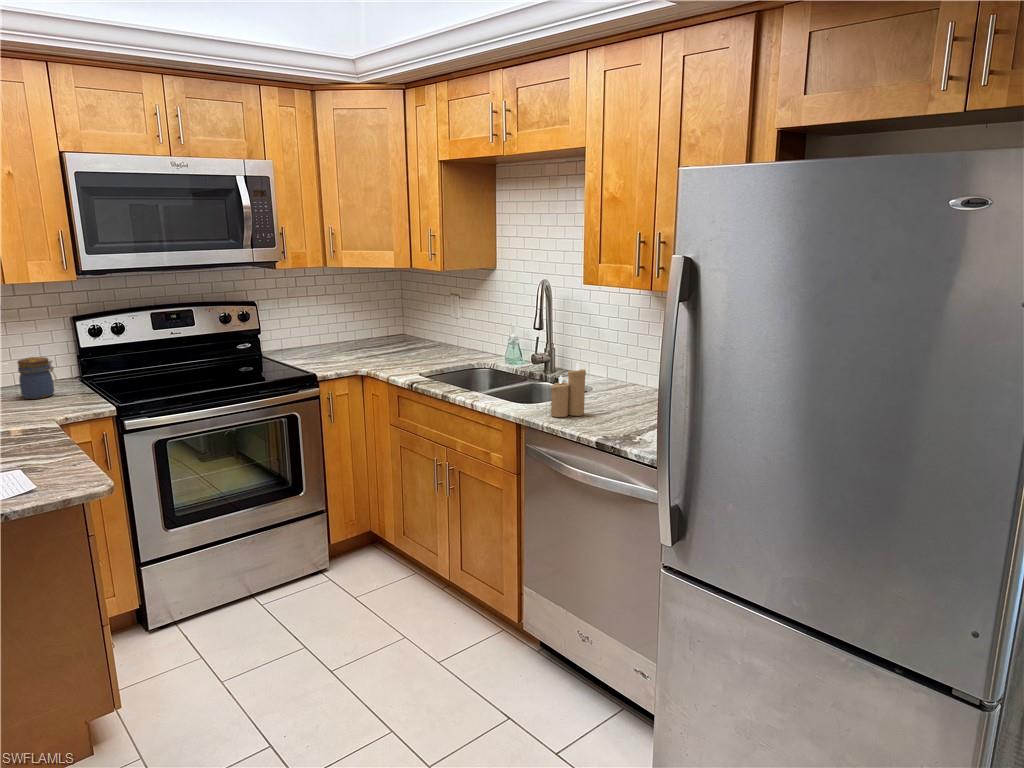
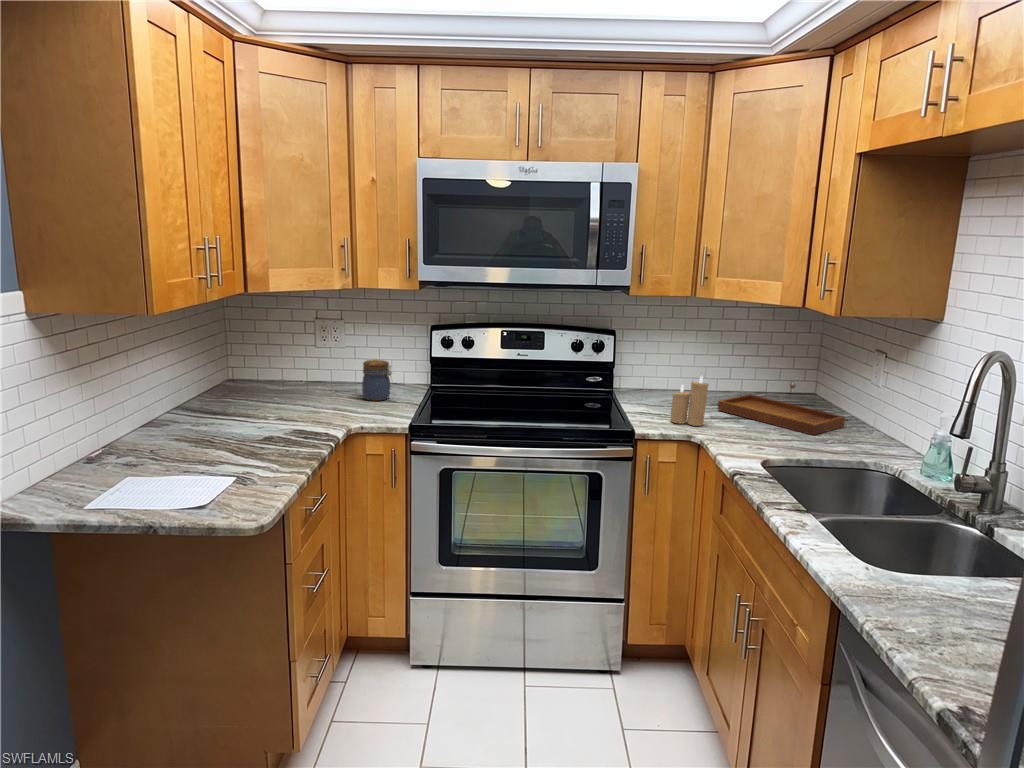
tray: none [353,323,442,356] -> present [718,383,845,435]
candle: present [551,363,586,417] -> present [670,376,709,426]

